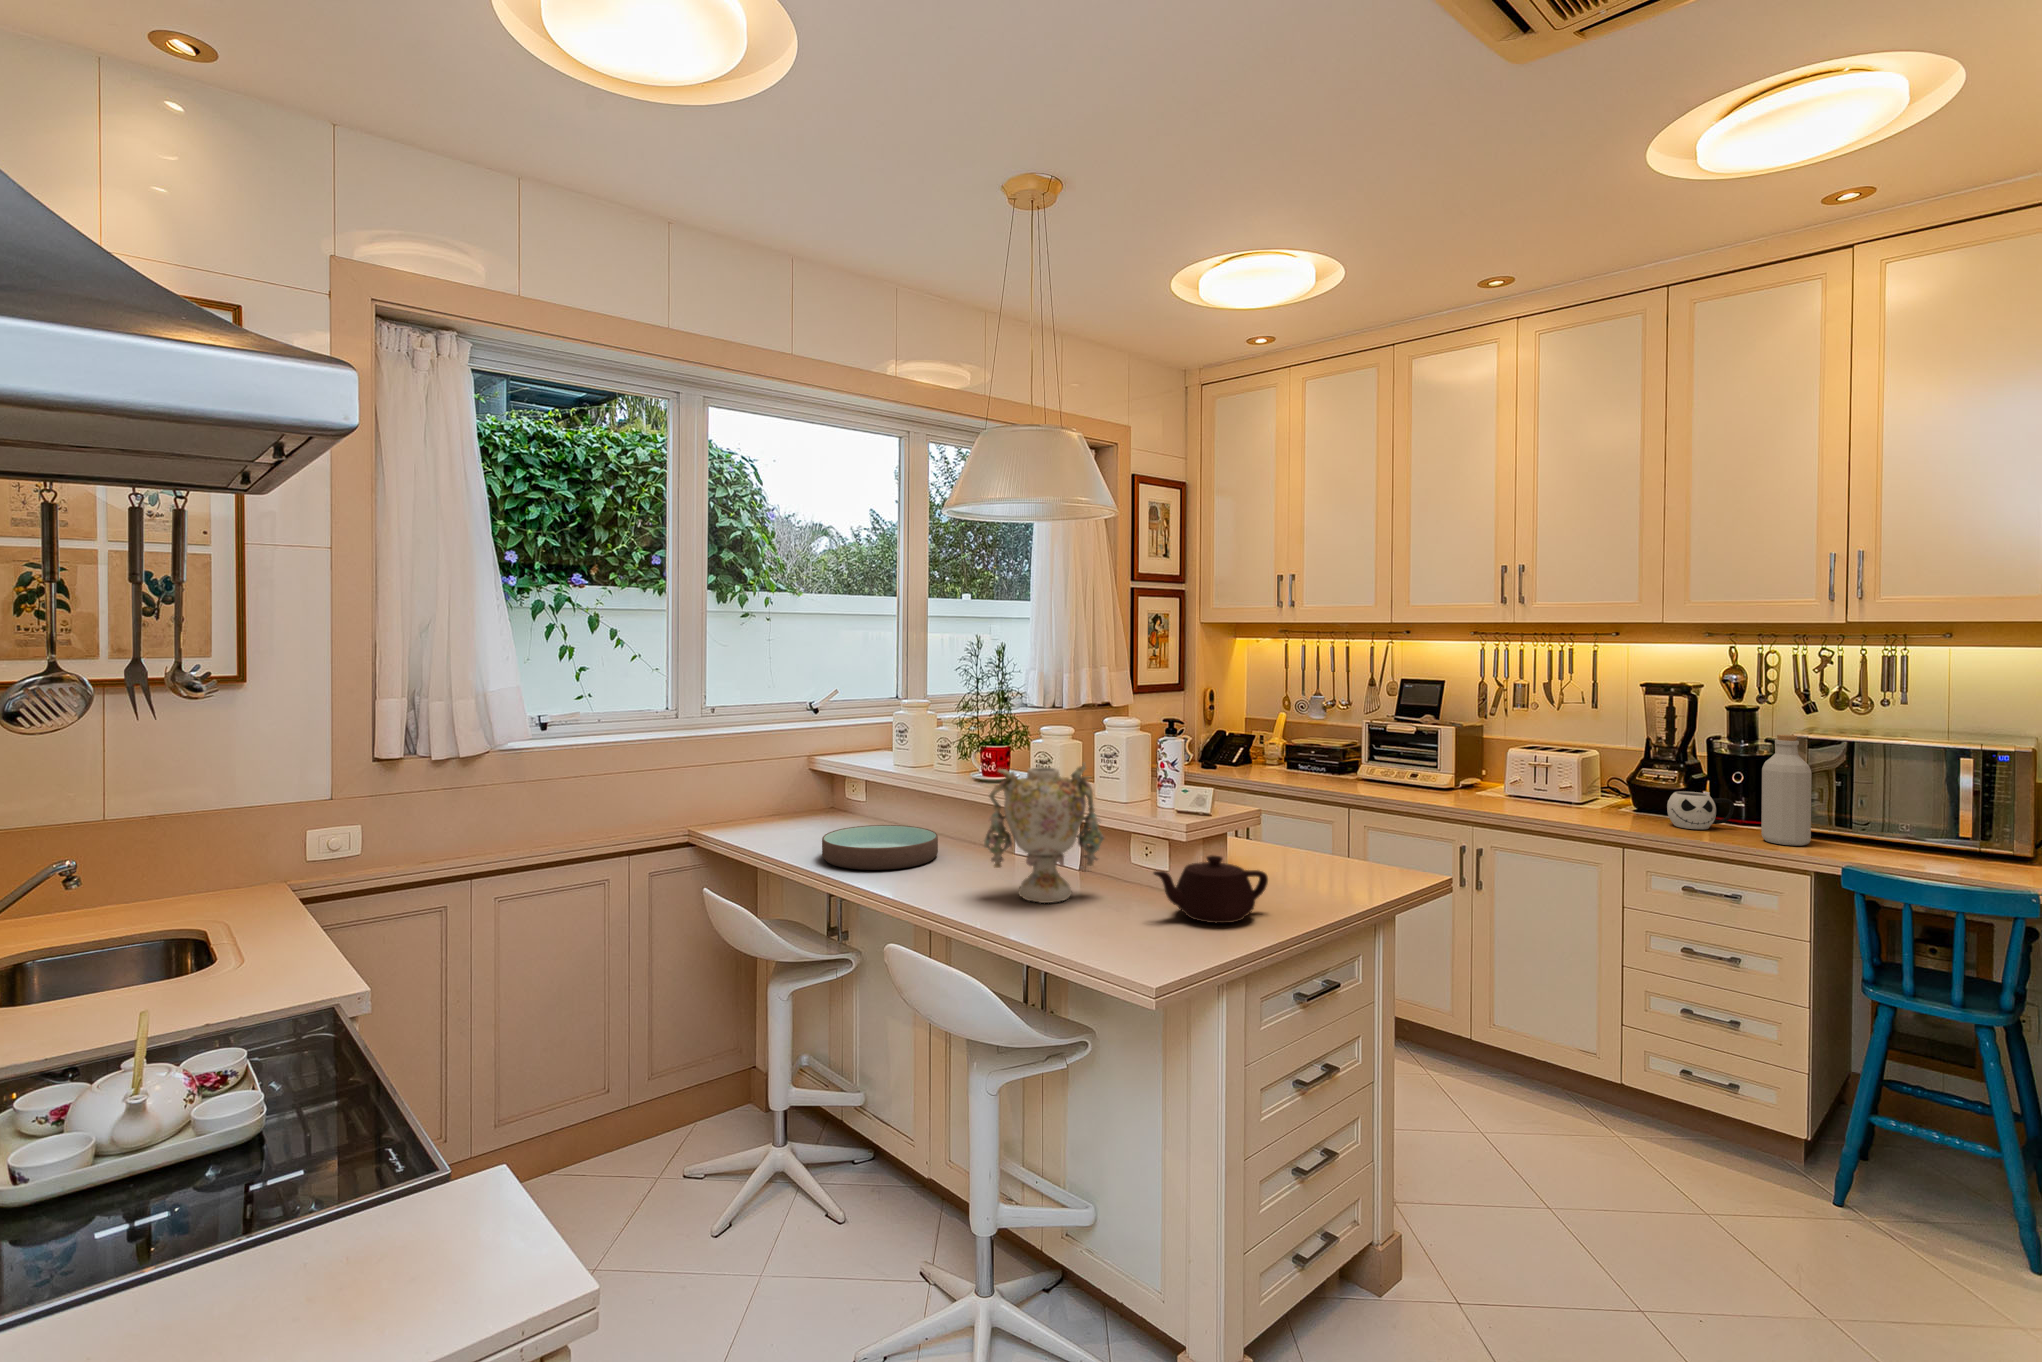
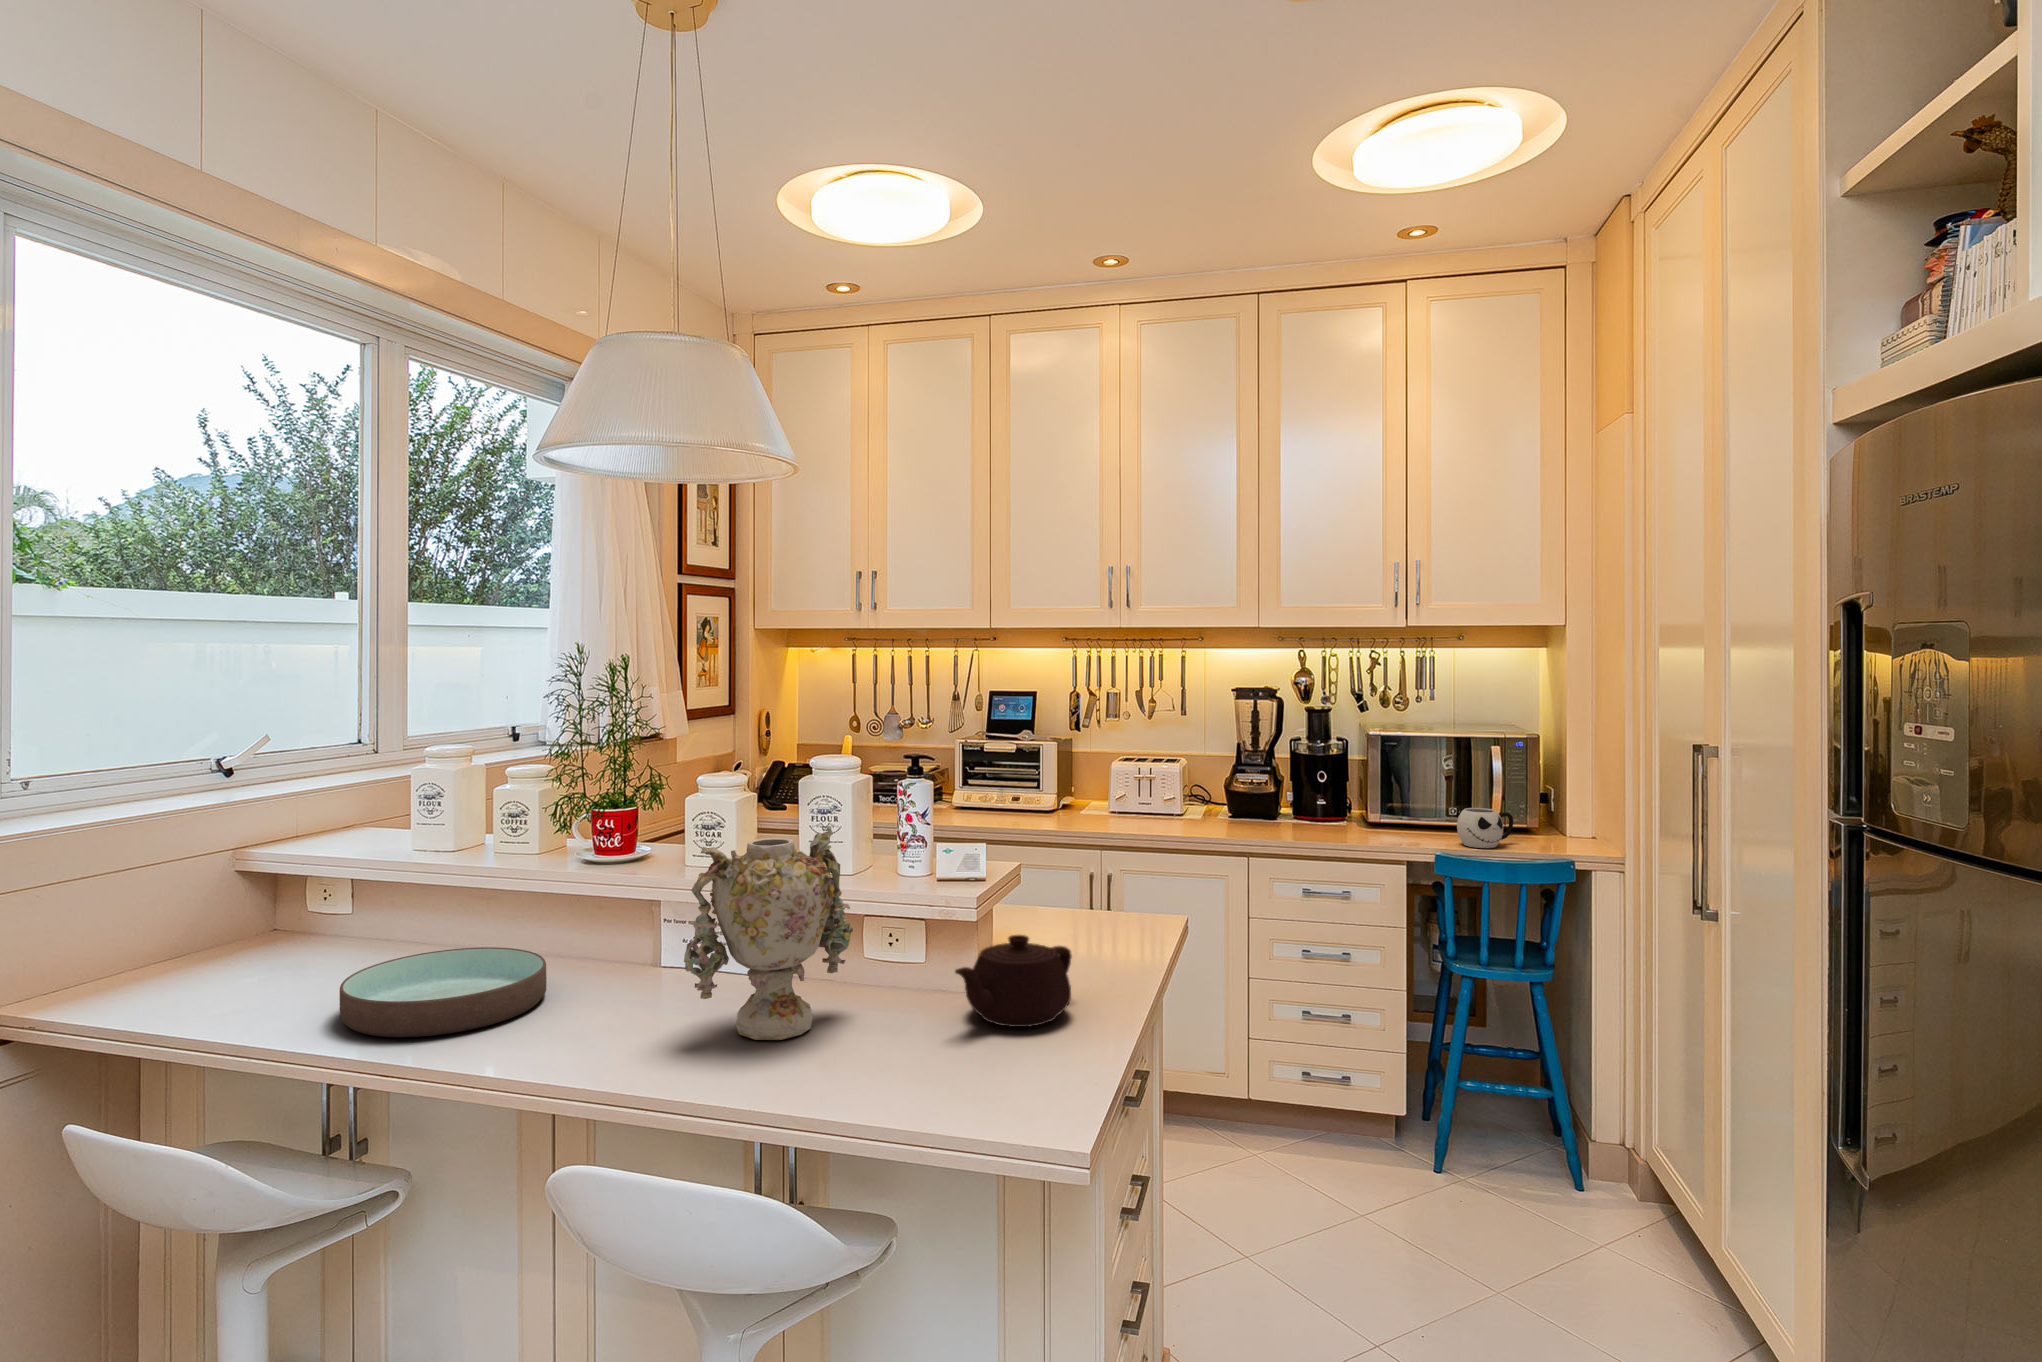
bottle: present [1761,735,1812,846] -> none [1359,734,1398,840]
mug: present [1667,792,1734,829] -> present [1457,808,1513,848]

